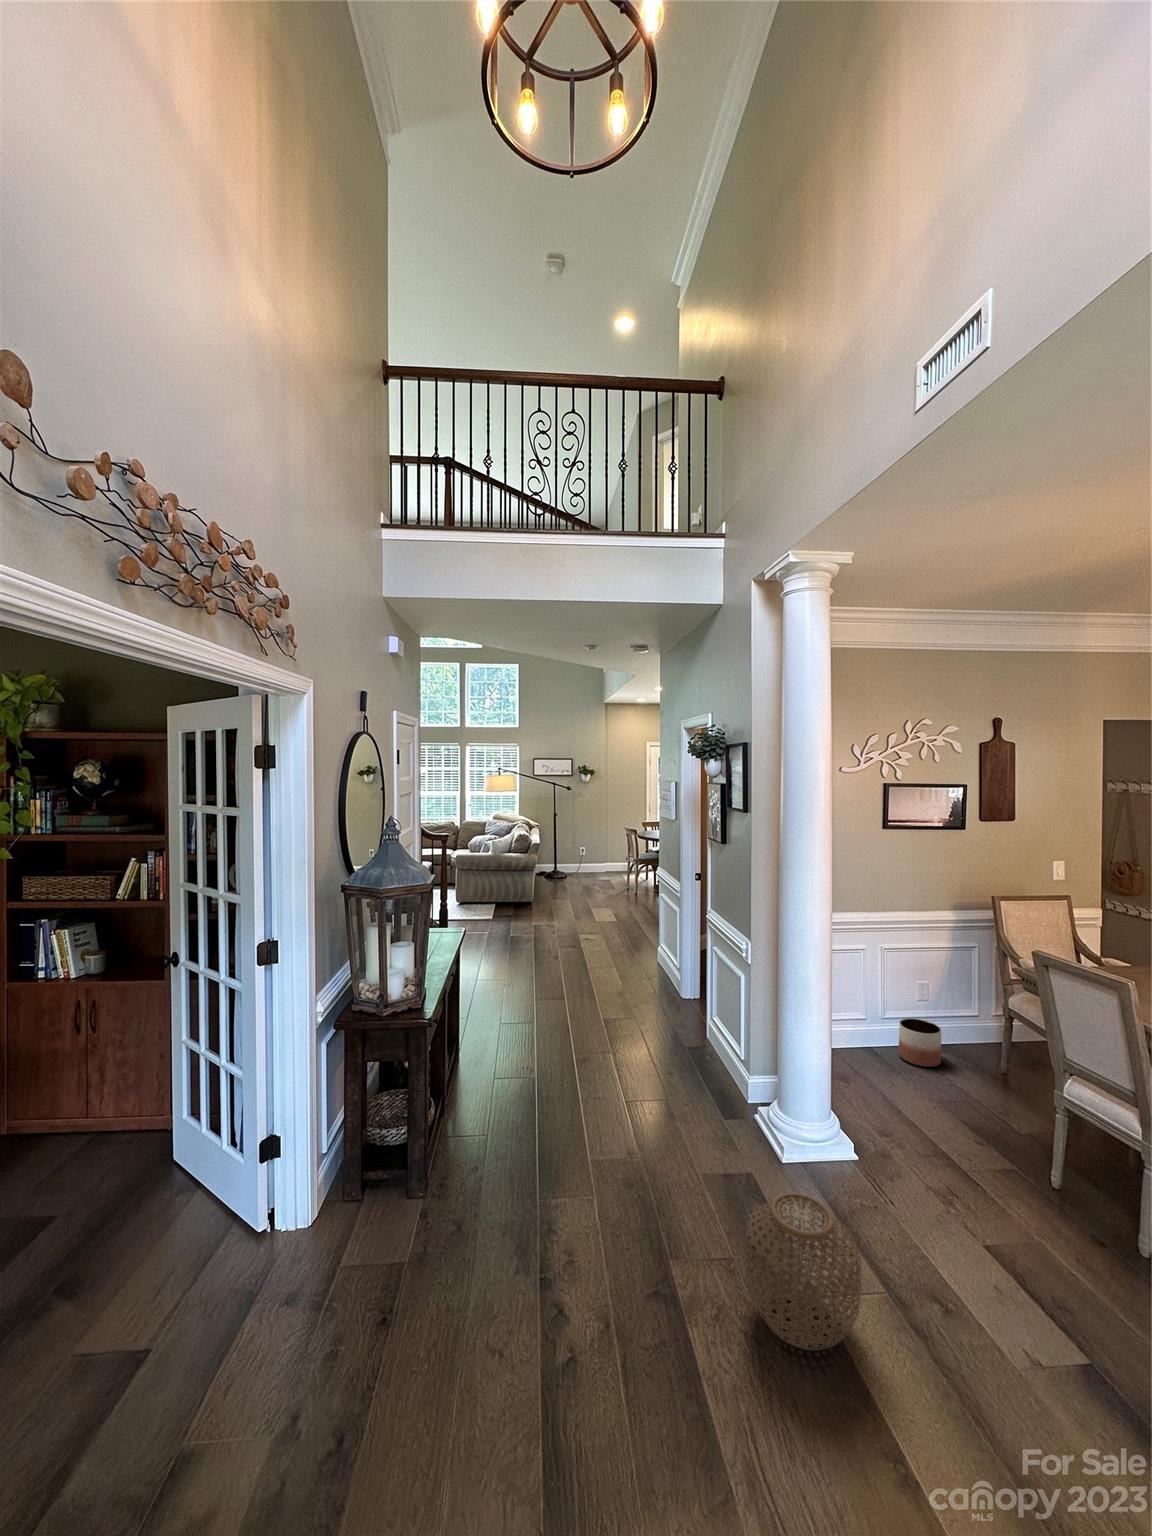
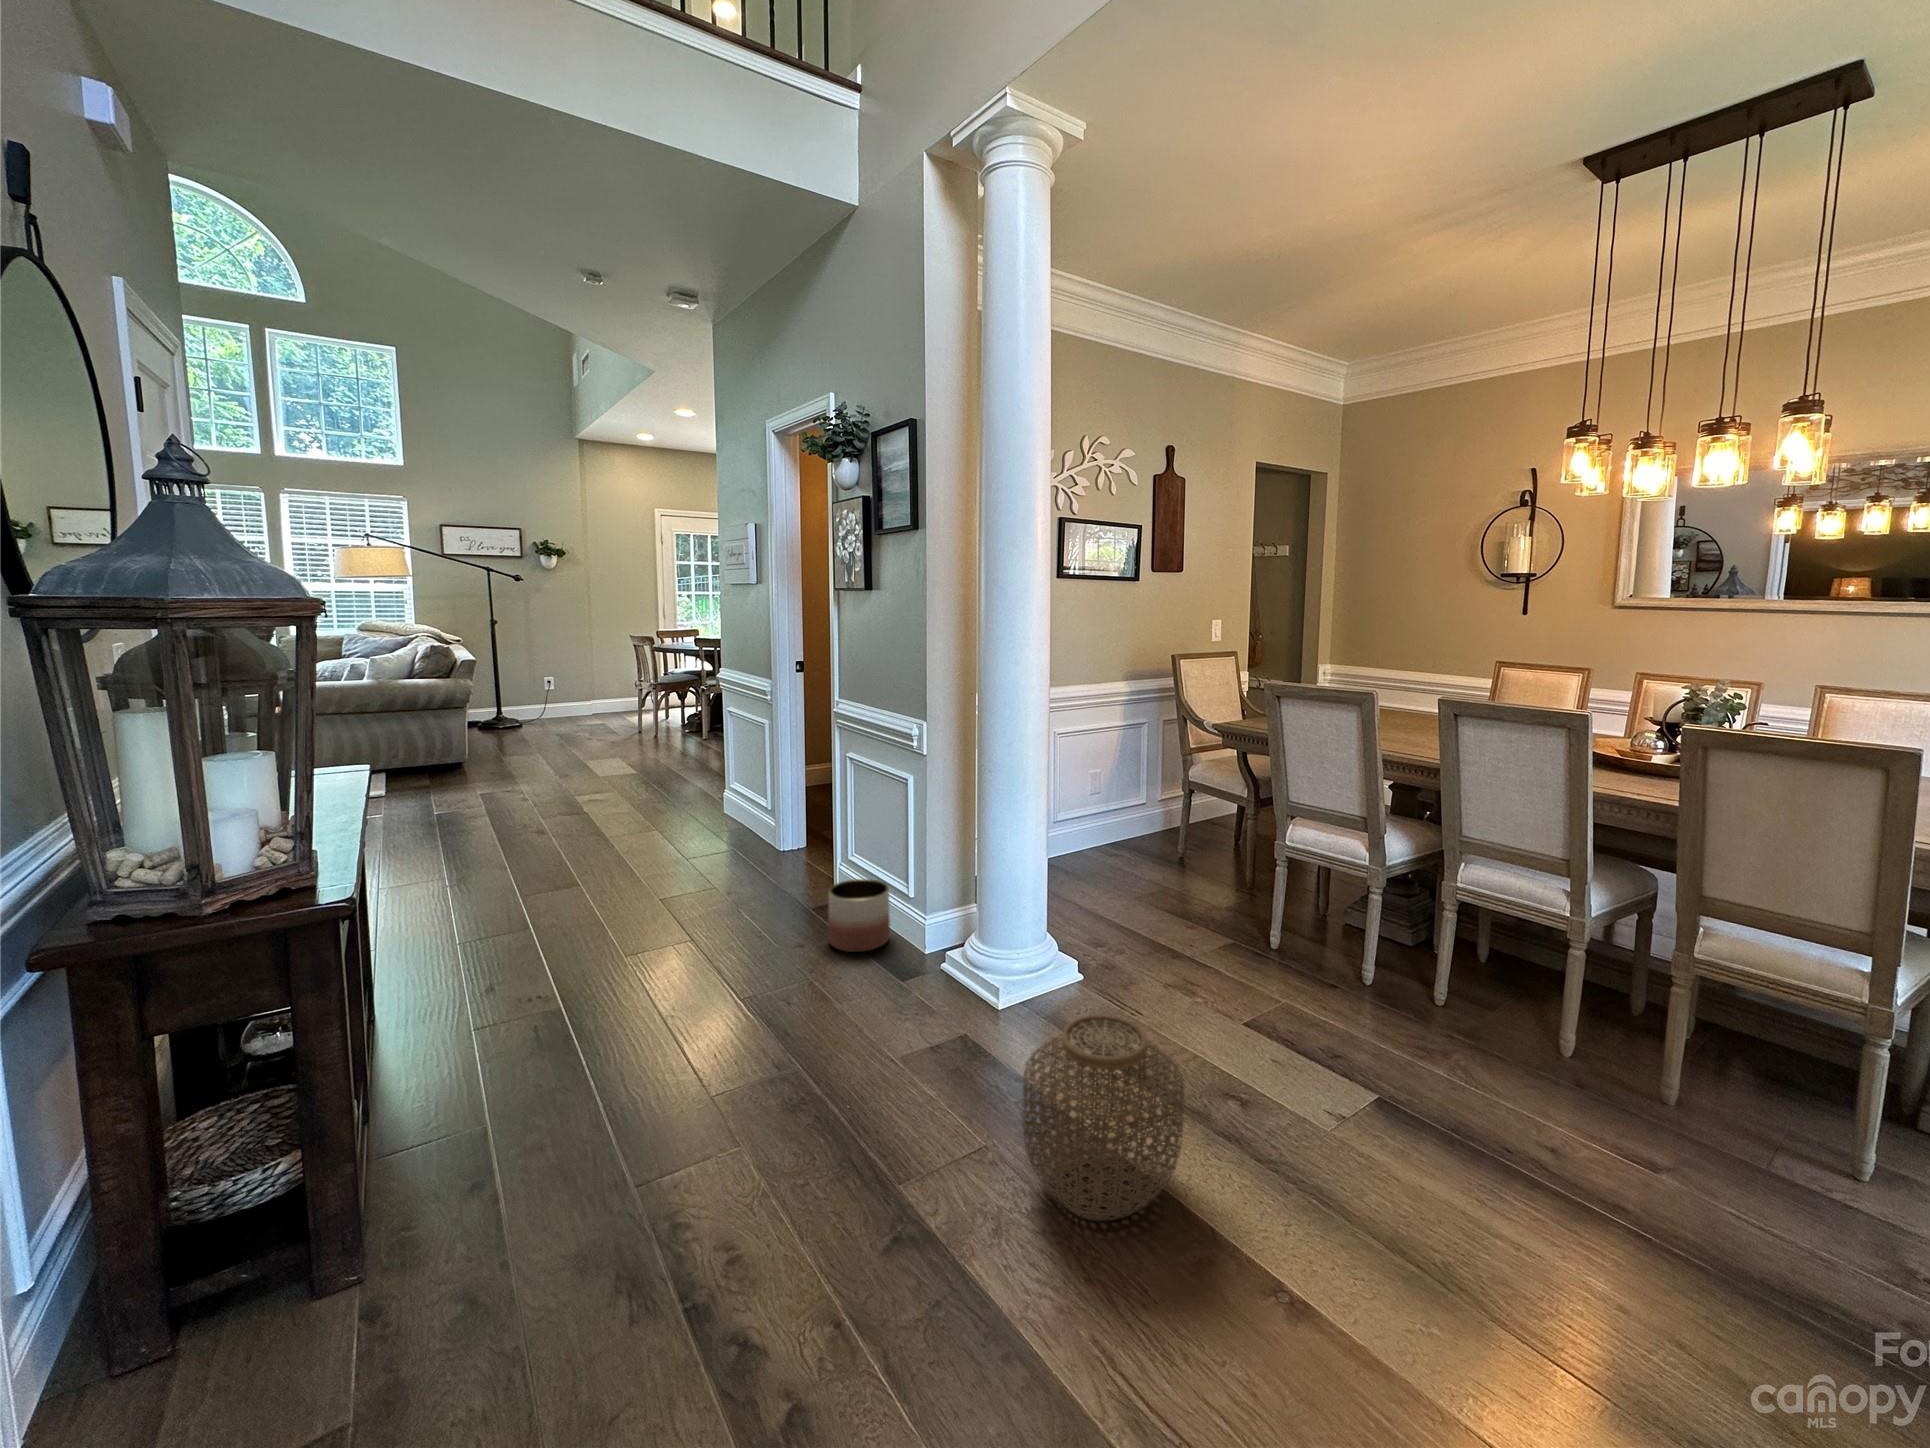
planter: present [899,1019,941,1067] -> present [828,879,890,952]

